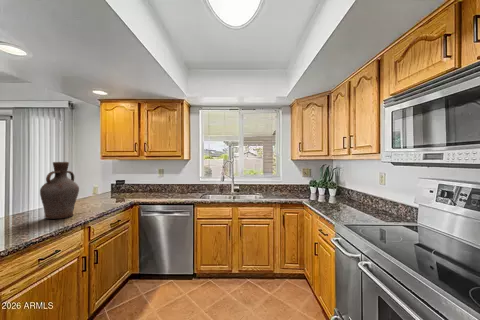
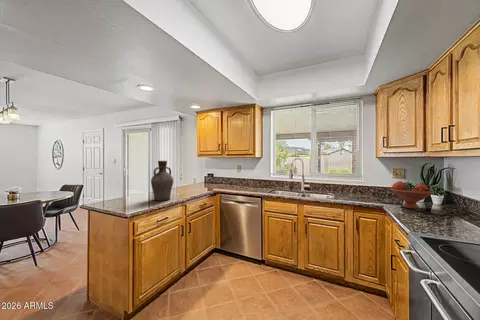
fruit bowl: none [307,180,336,201] -> present [390,181,434,209]

